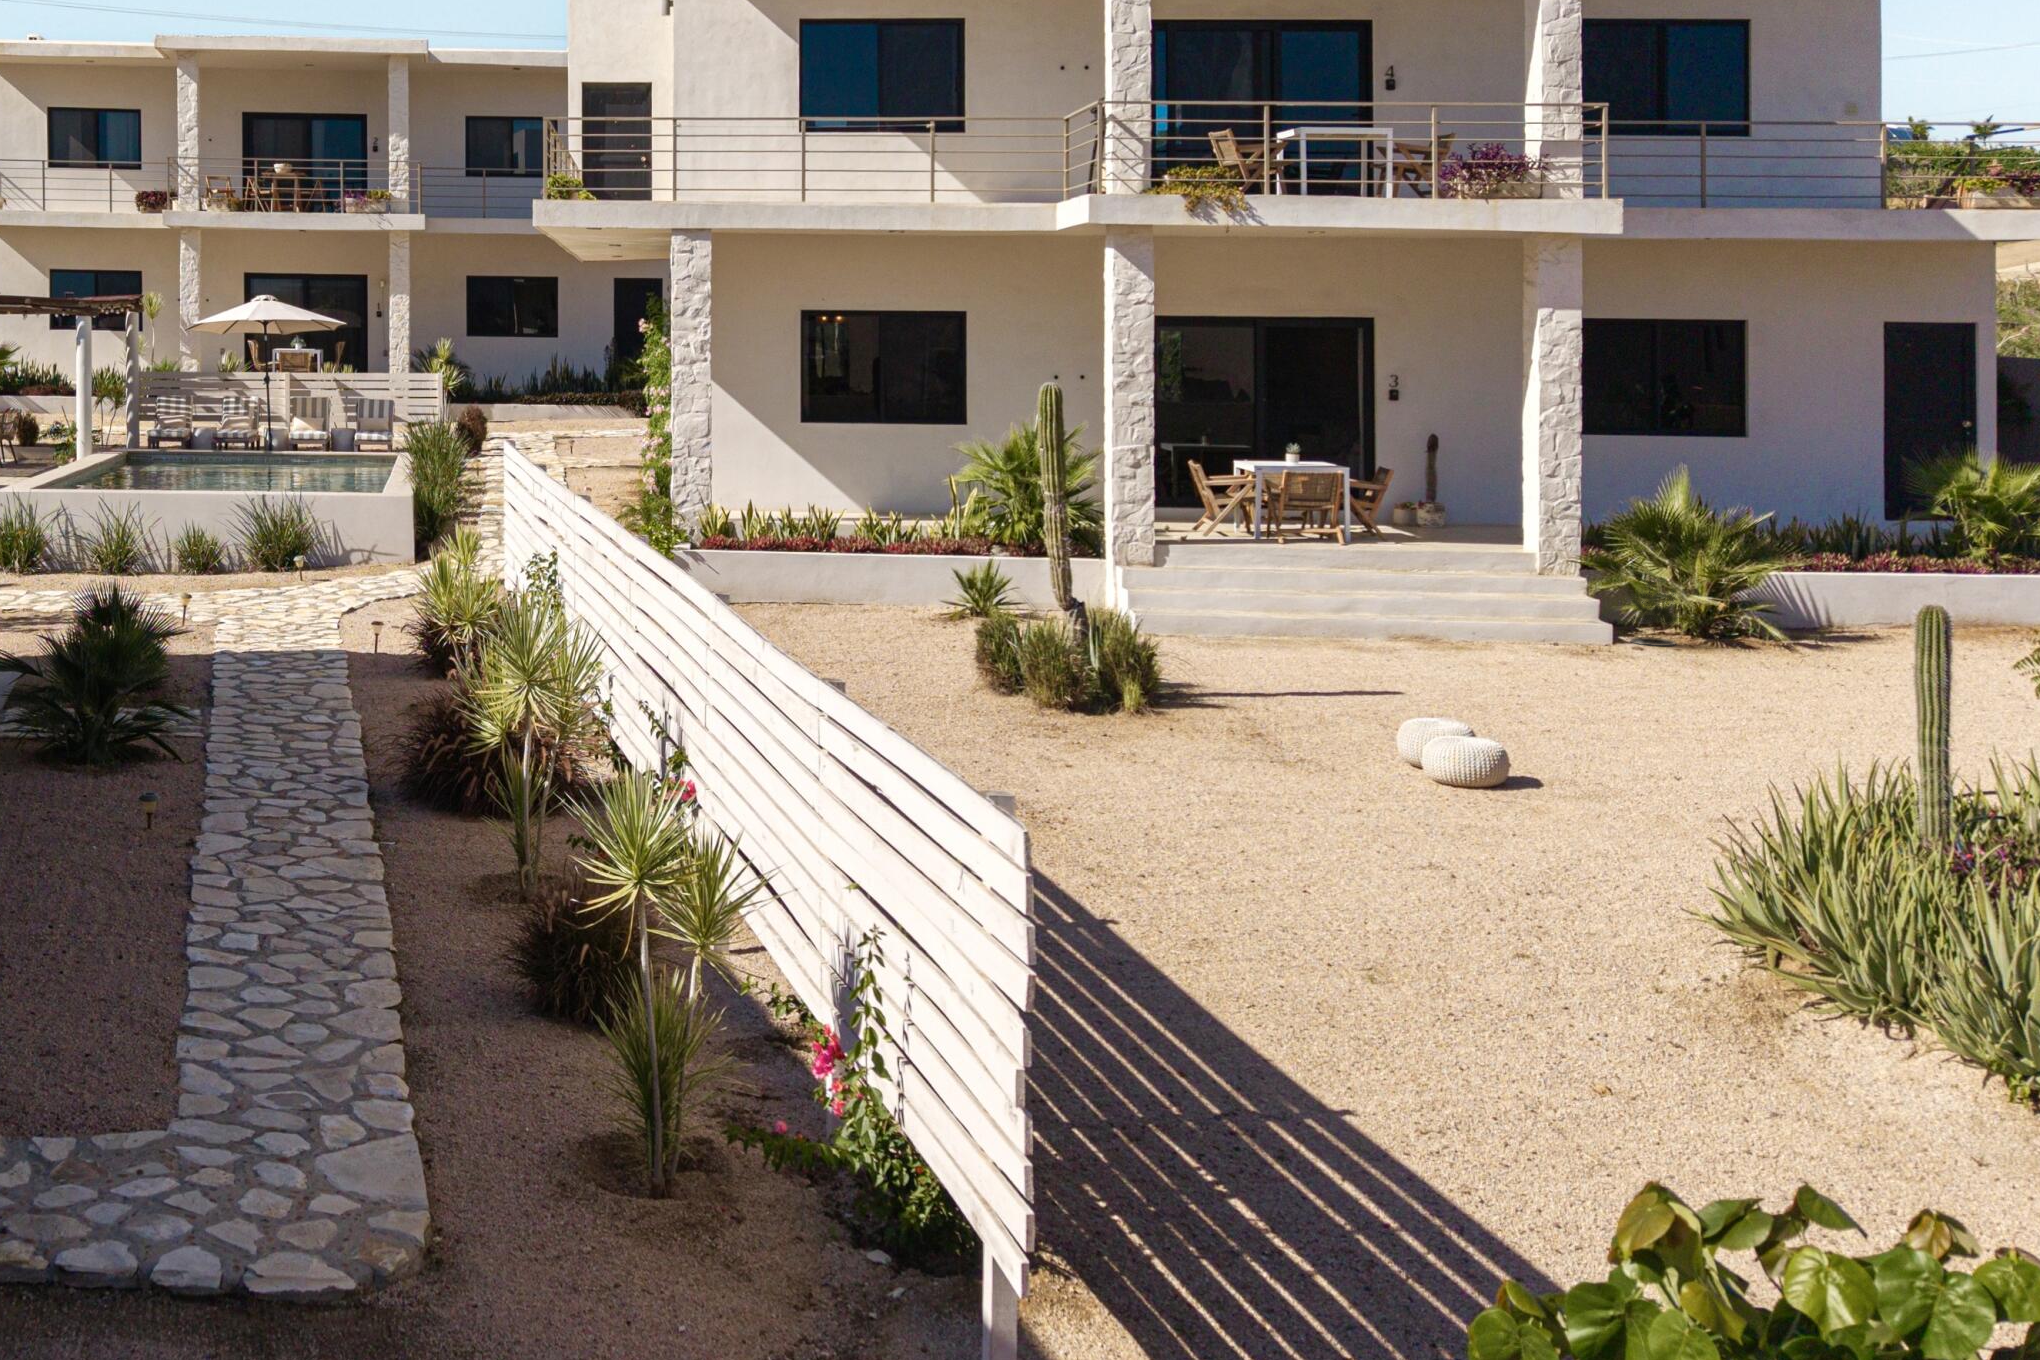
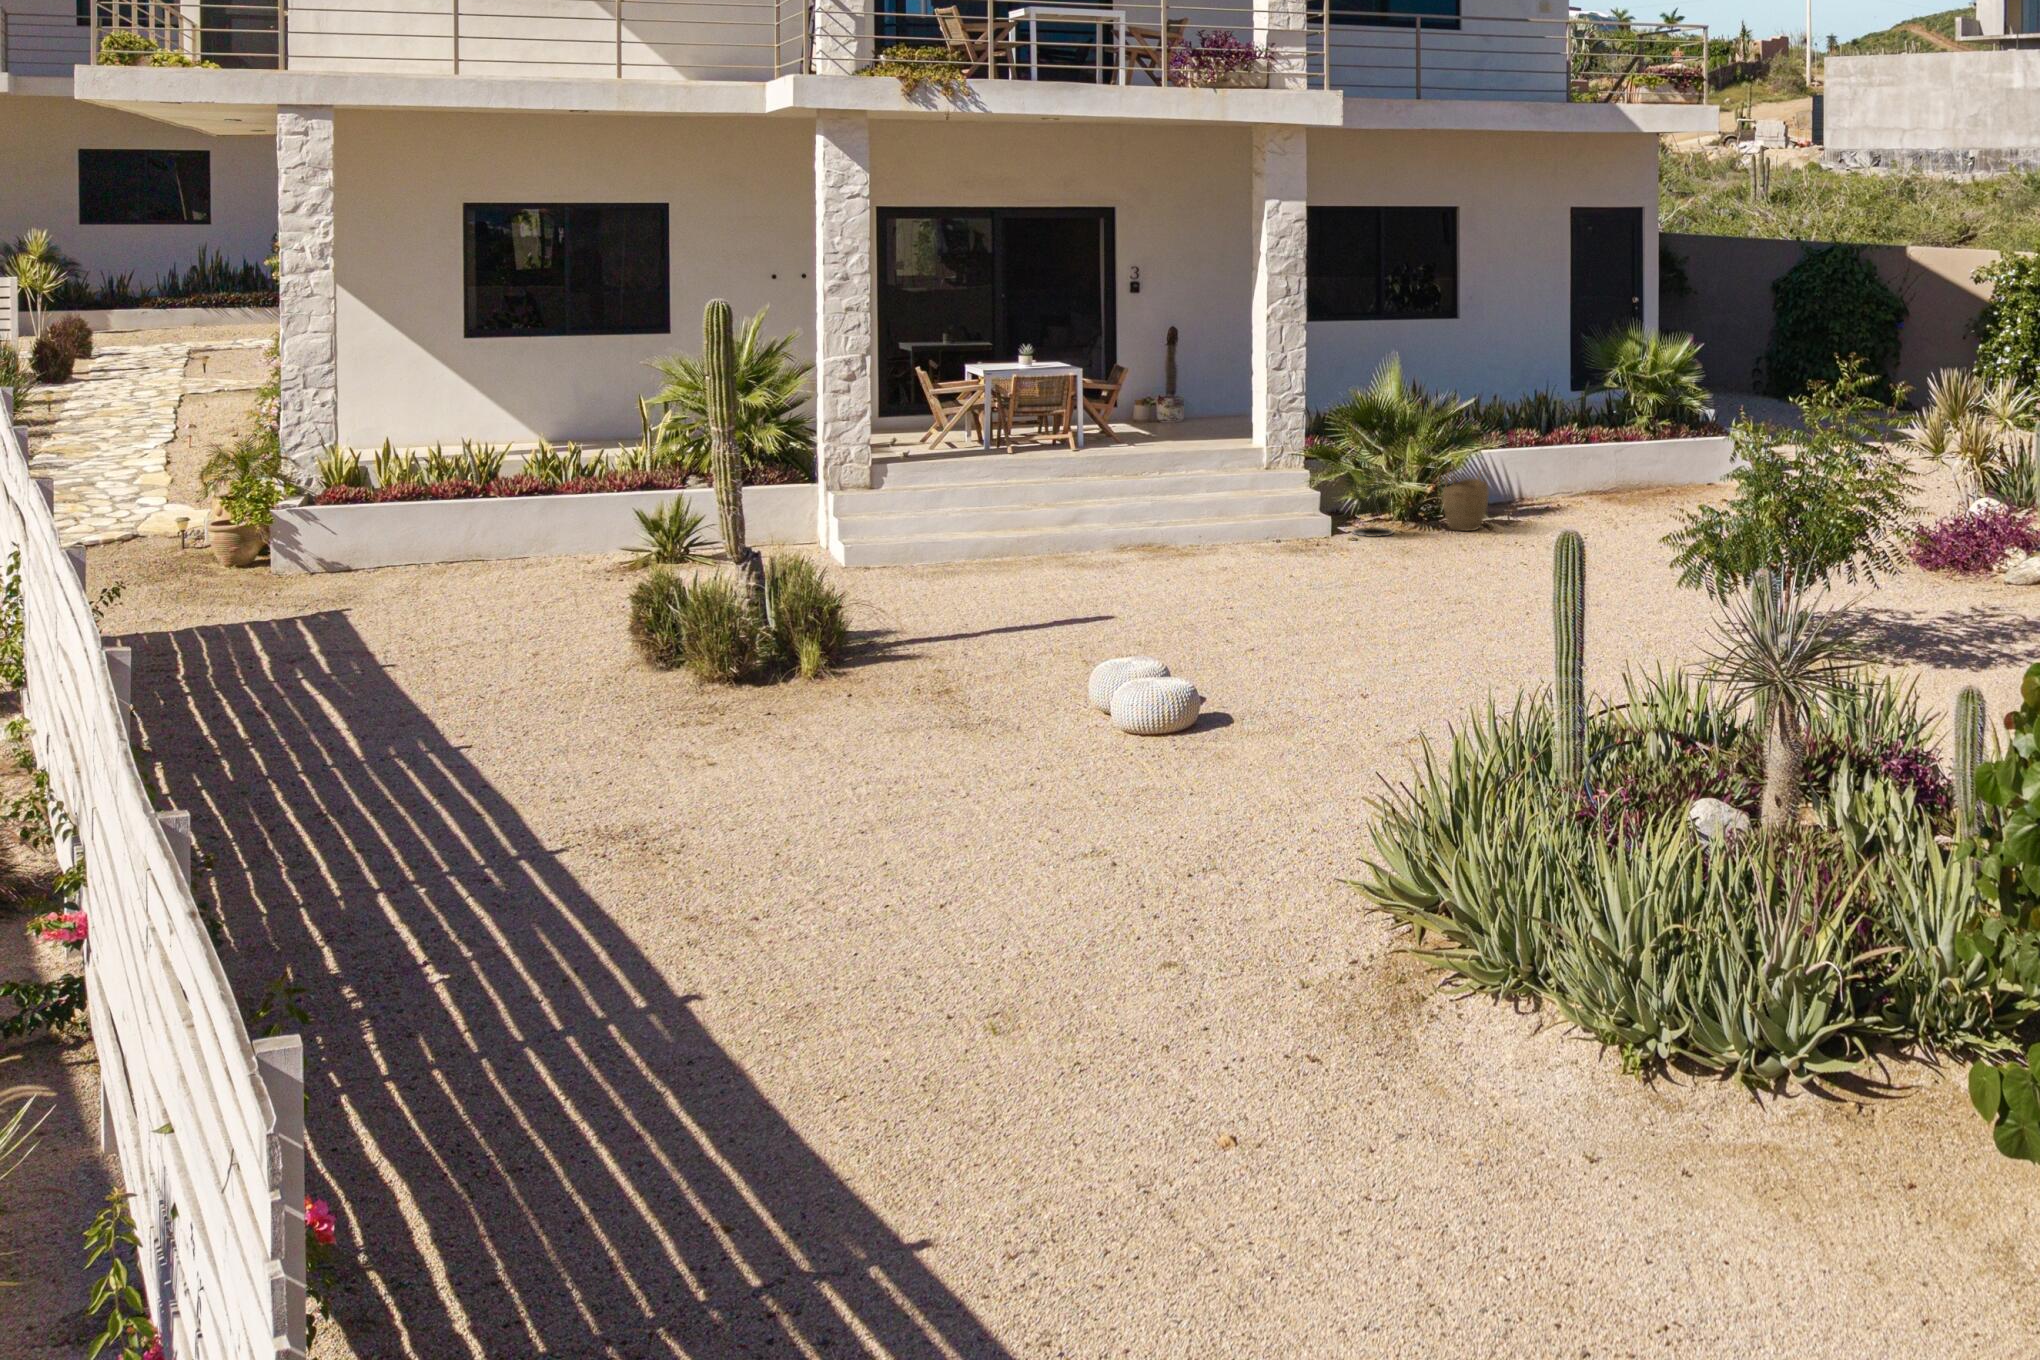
woven basket: none [1734,581,1787,648] -> present [1443,469,1489,531]

